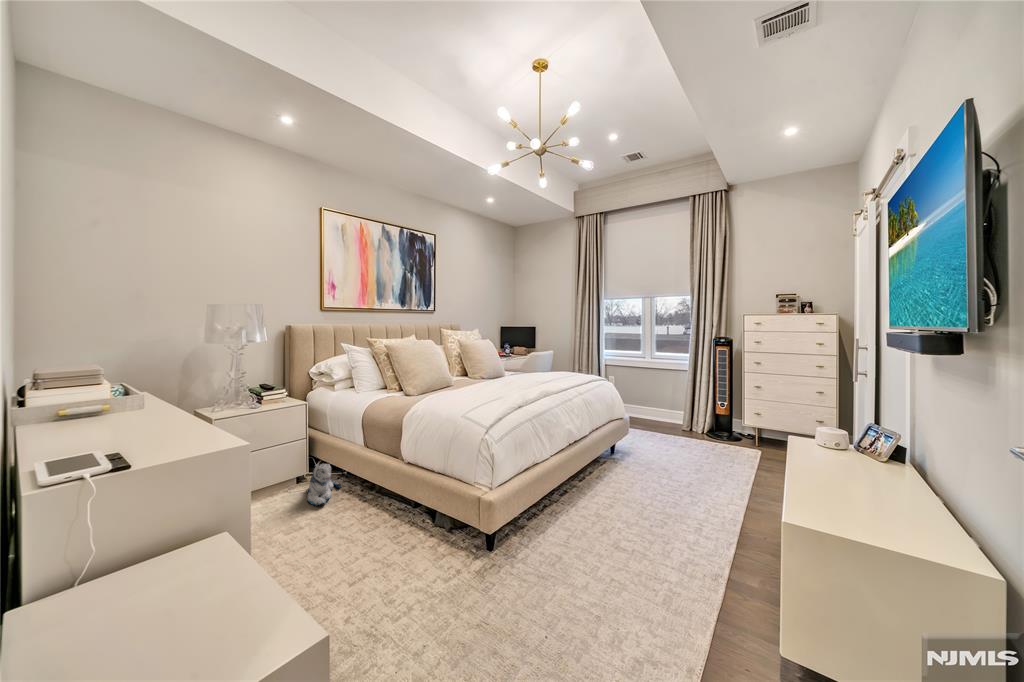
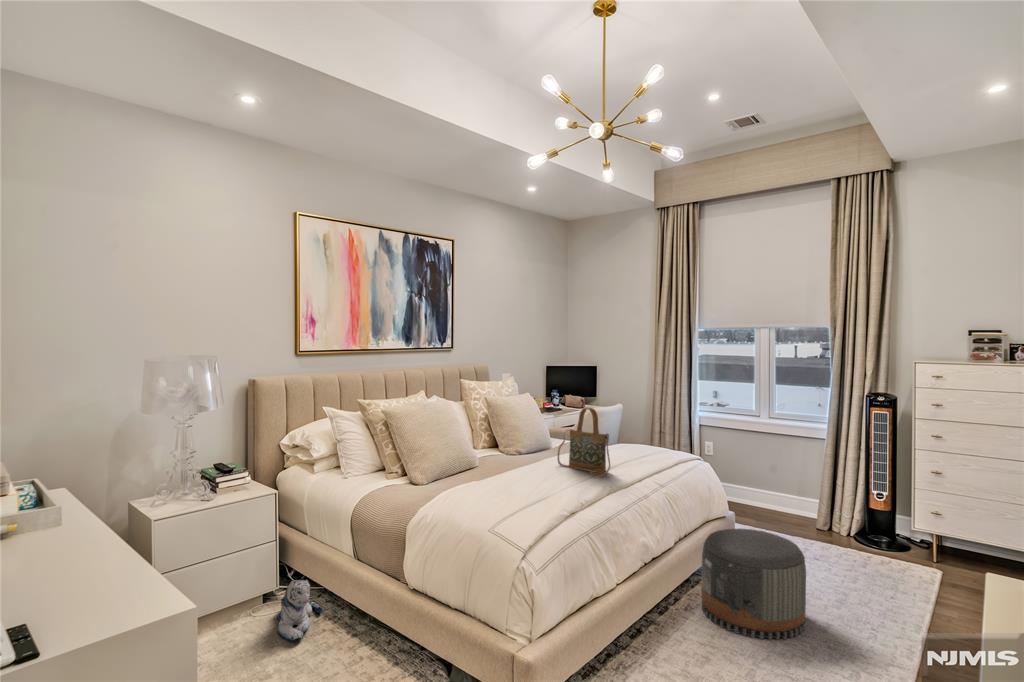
handbag: none [510,341,547,386] -> present [558,407,610,476]
pouf: none [608,422,677,492] -> present [701,529,806,639]

